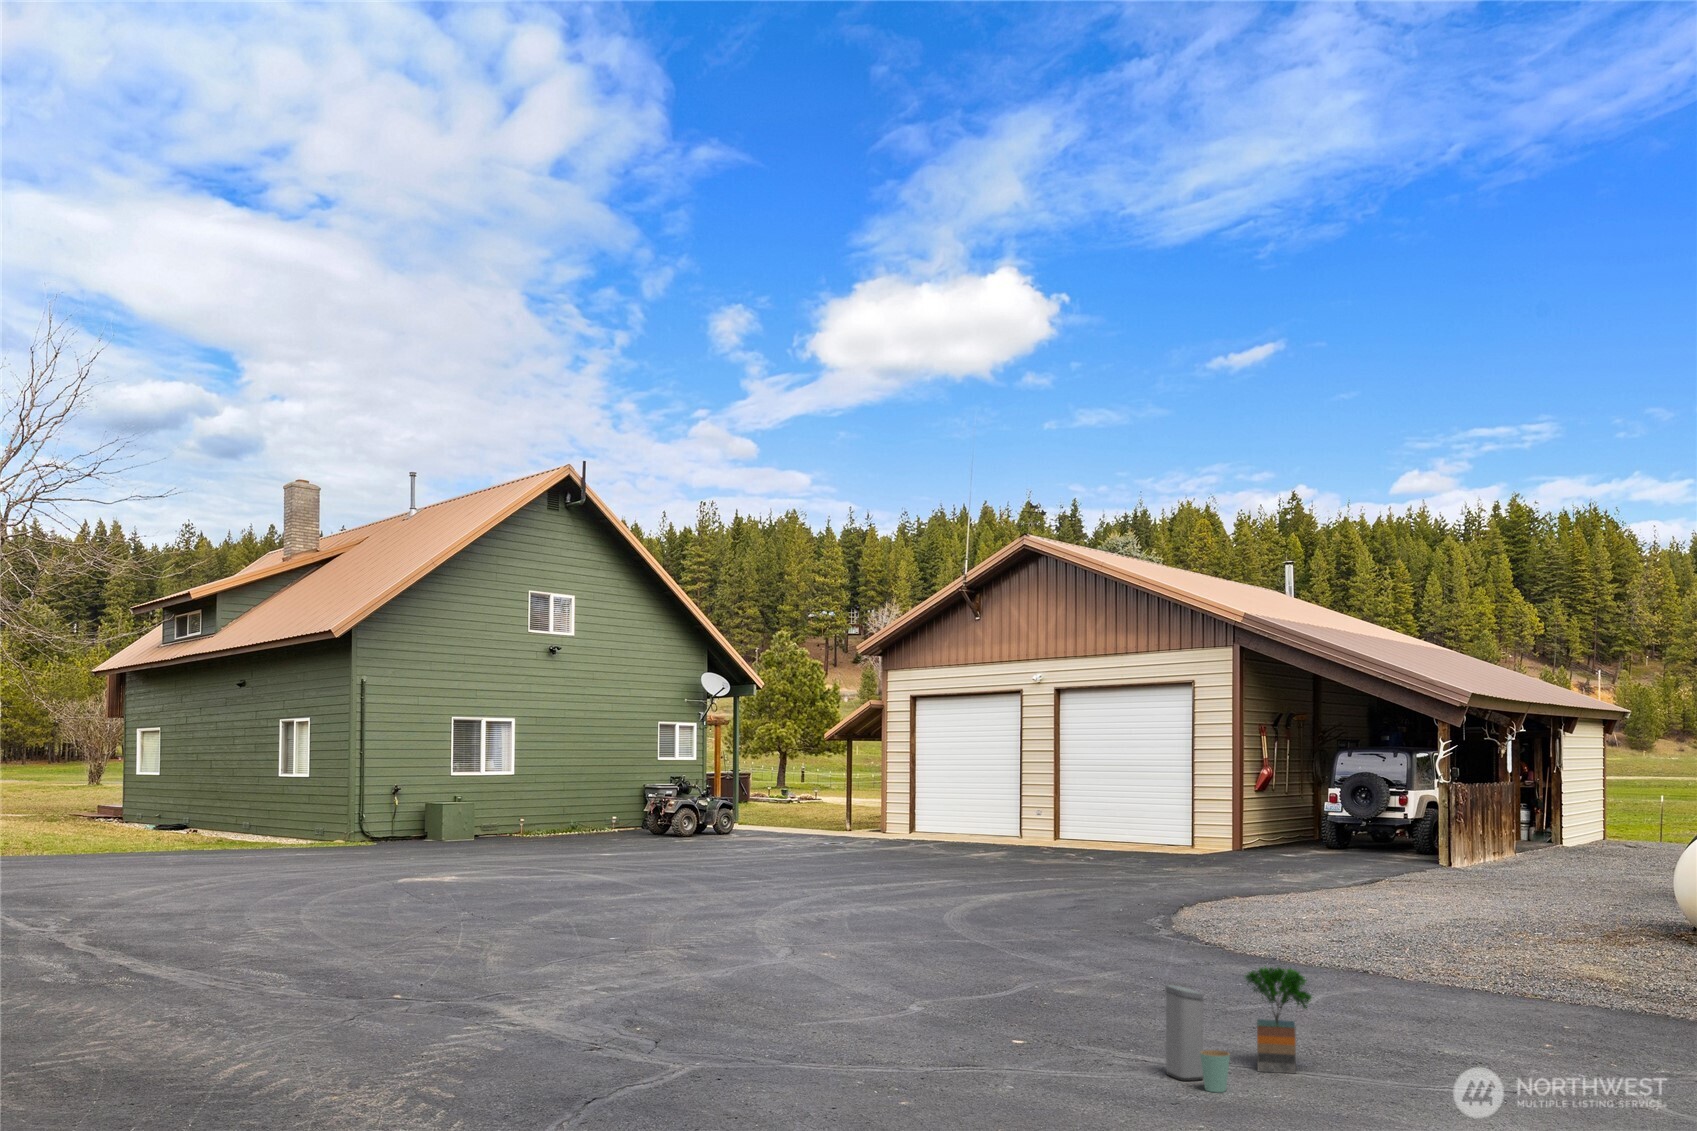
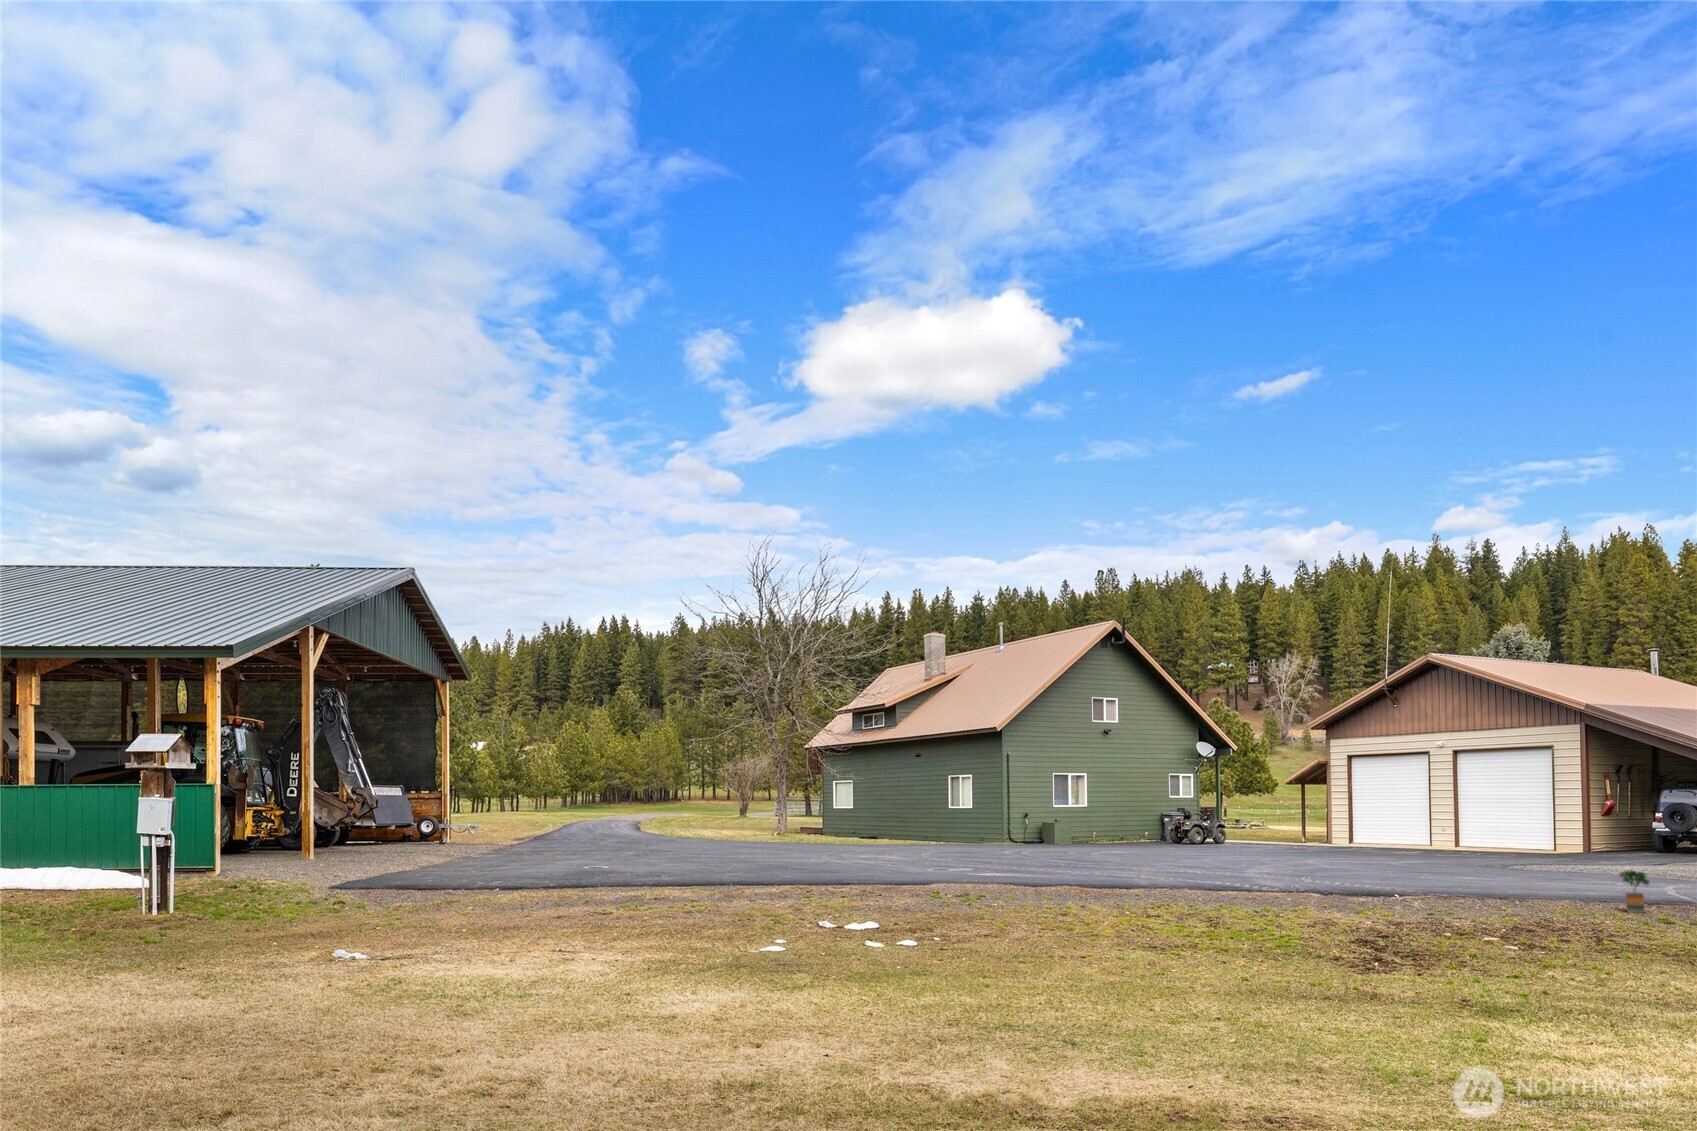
trash can: present [1165,985,1230,1092] -> none [1584,876,1616,916]

